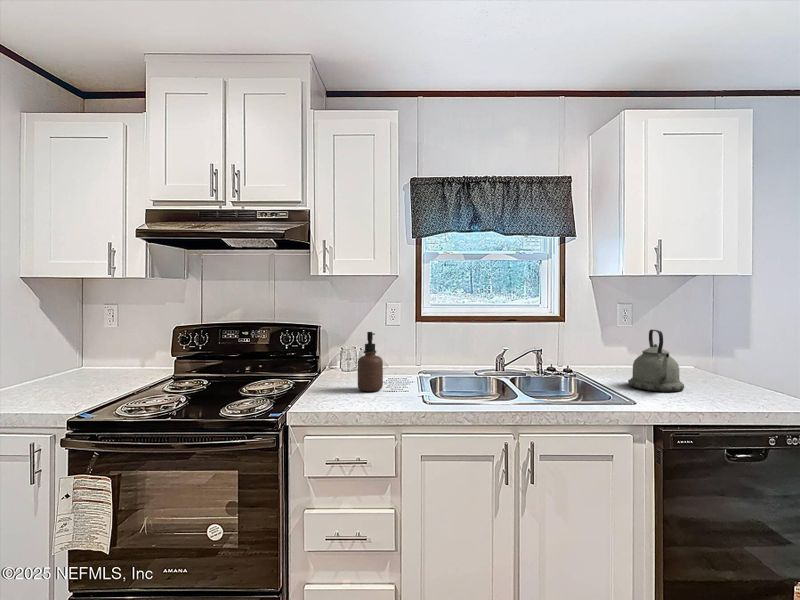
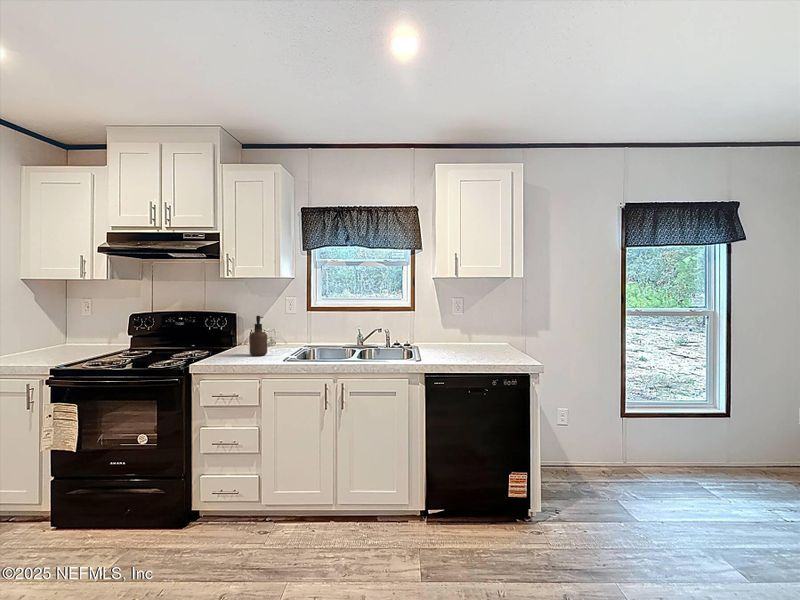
kettle: present [628,330,684,391] -> none [438,315,472,356]

